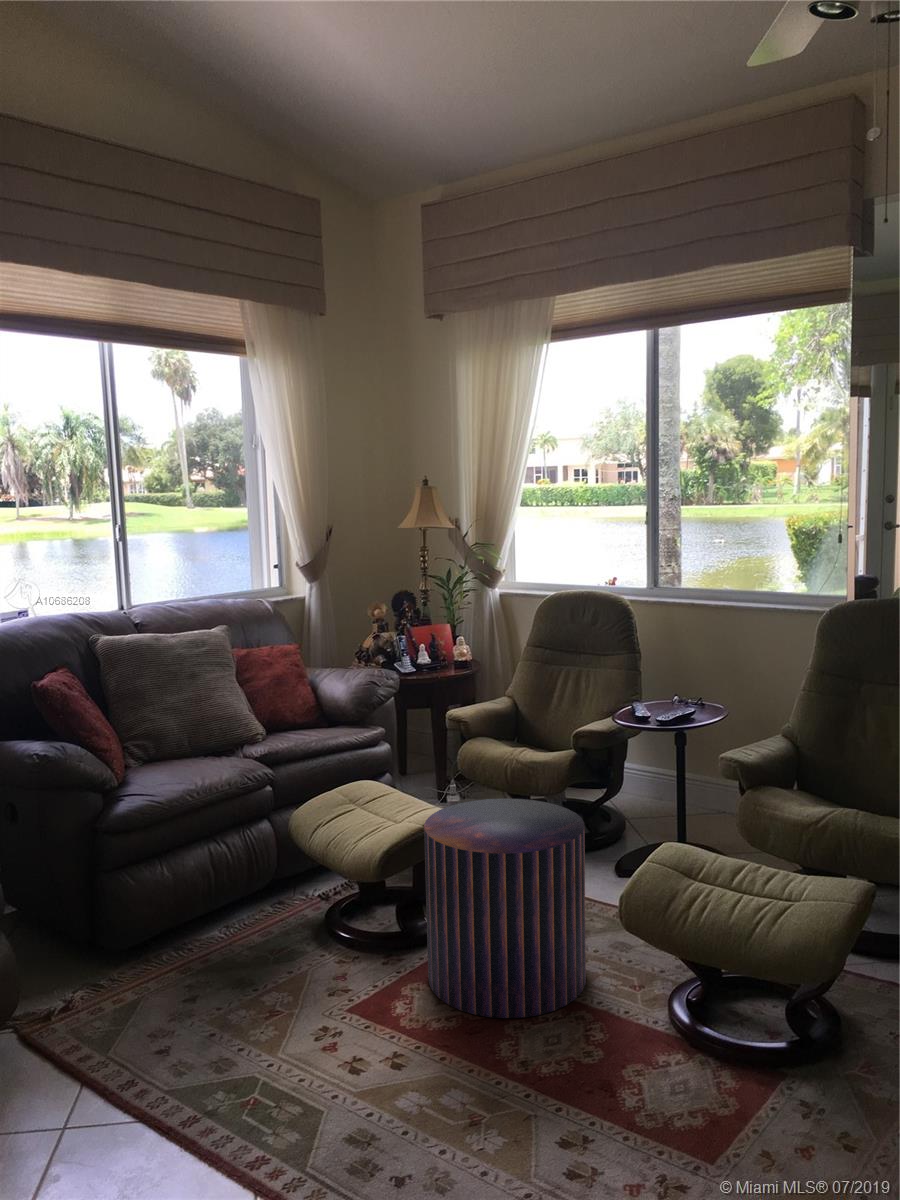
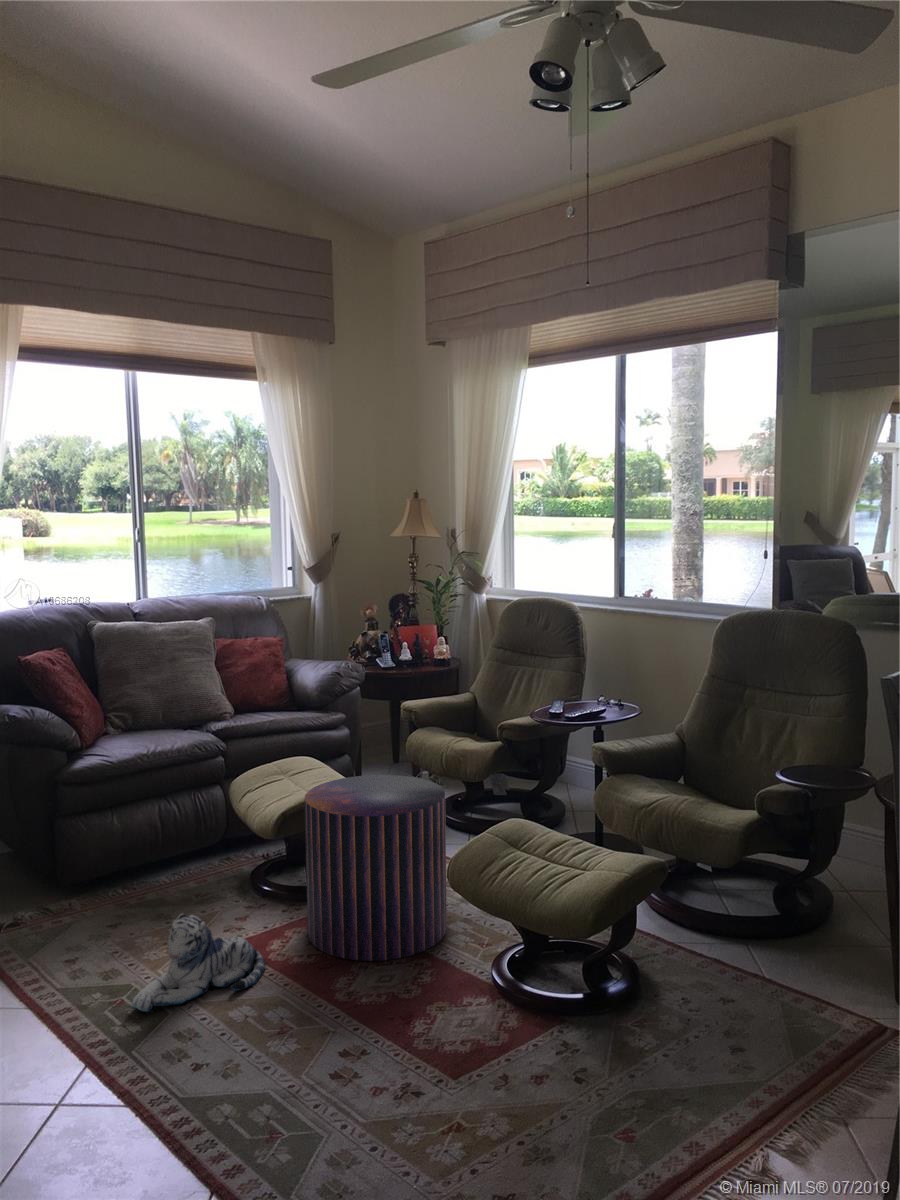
plush toy: none [276,987,408,1114] -> present [131,914,266,1012]

